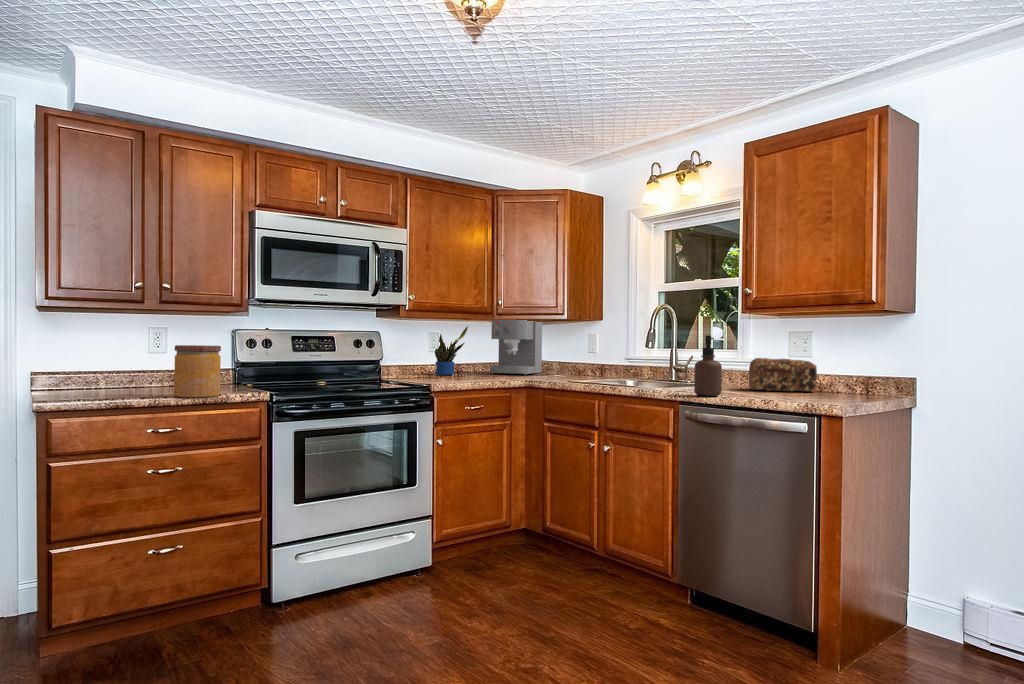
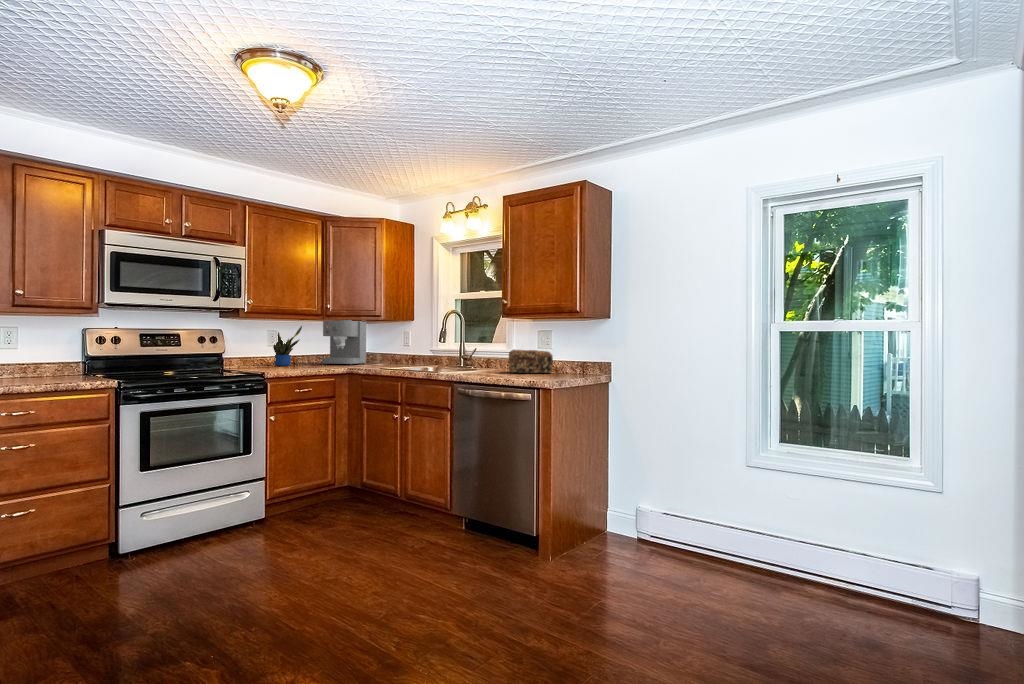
soap dispenser: present [694,336,722,396] -> none [463,334,482,377]
jar: present [174,345,221,398] -> none [26,342,71,385]

